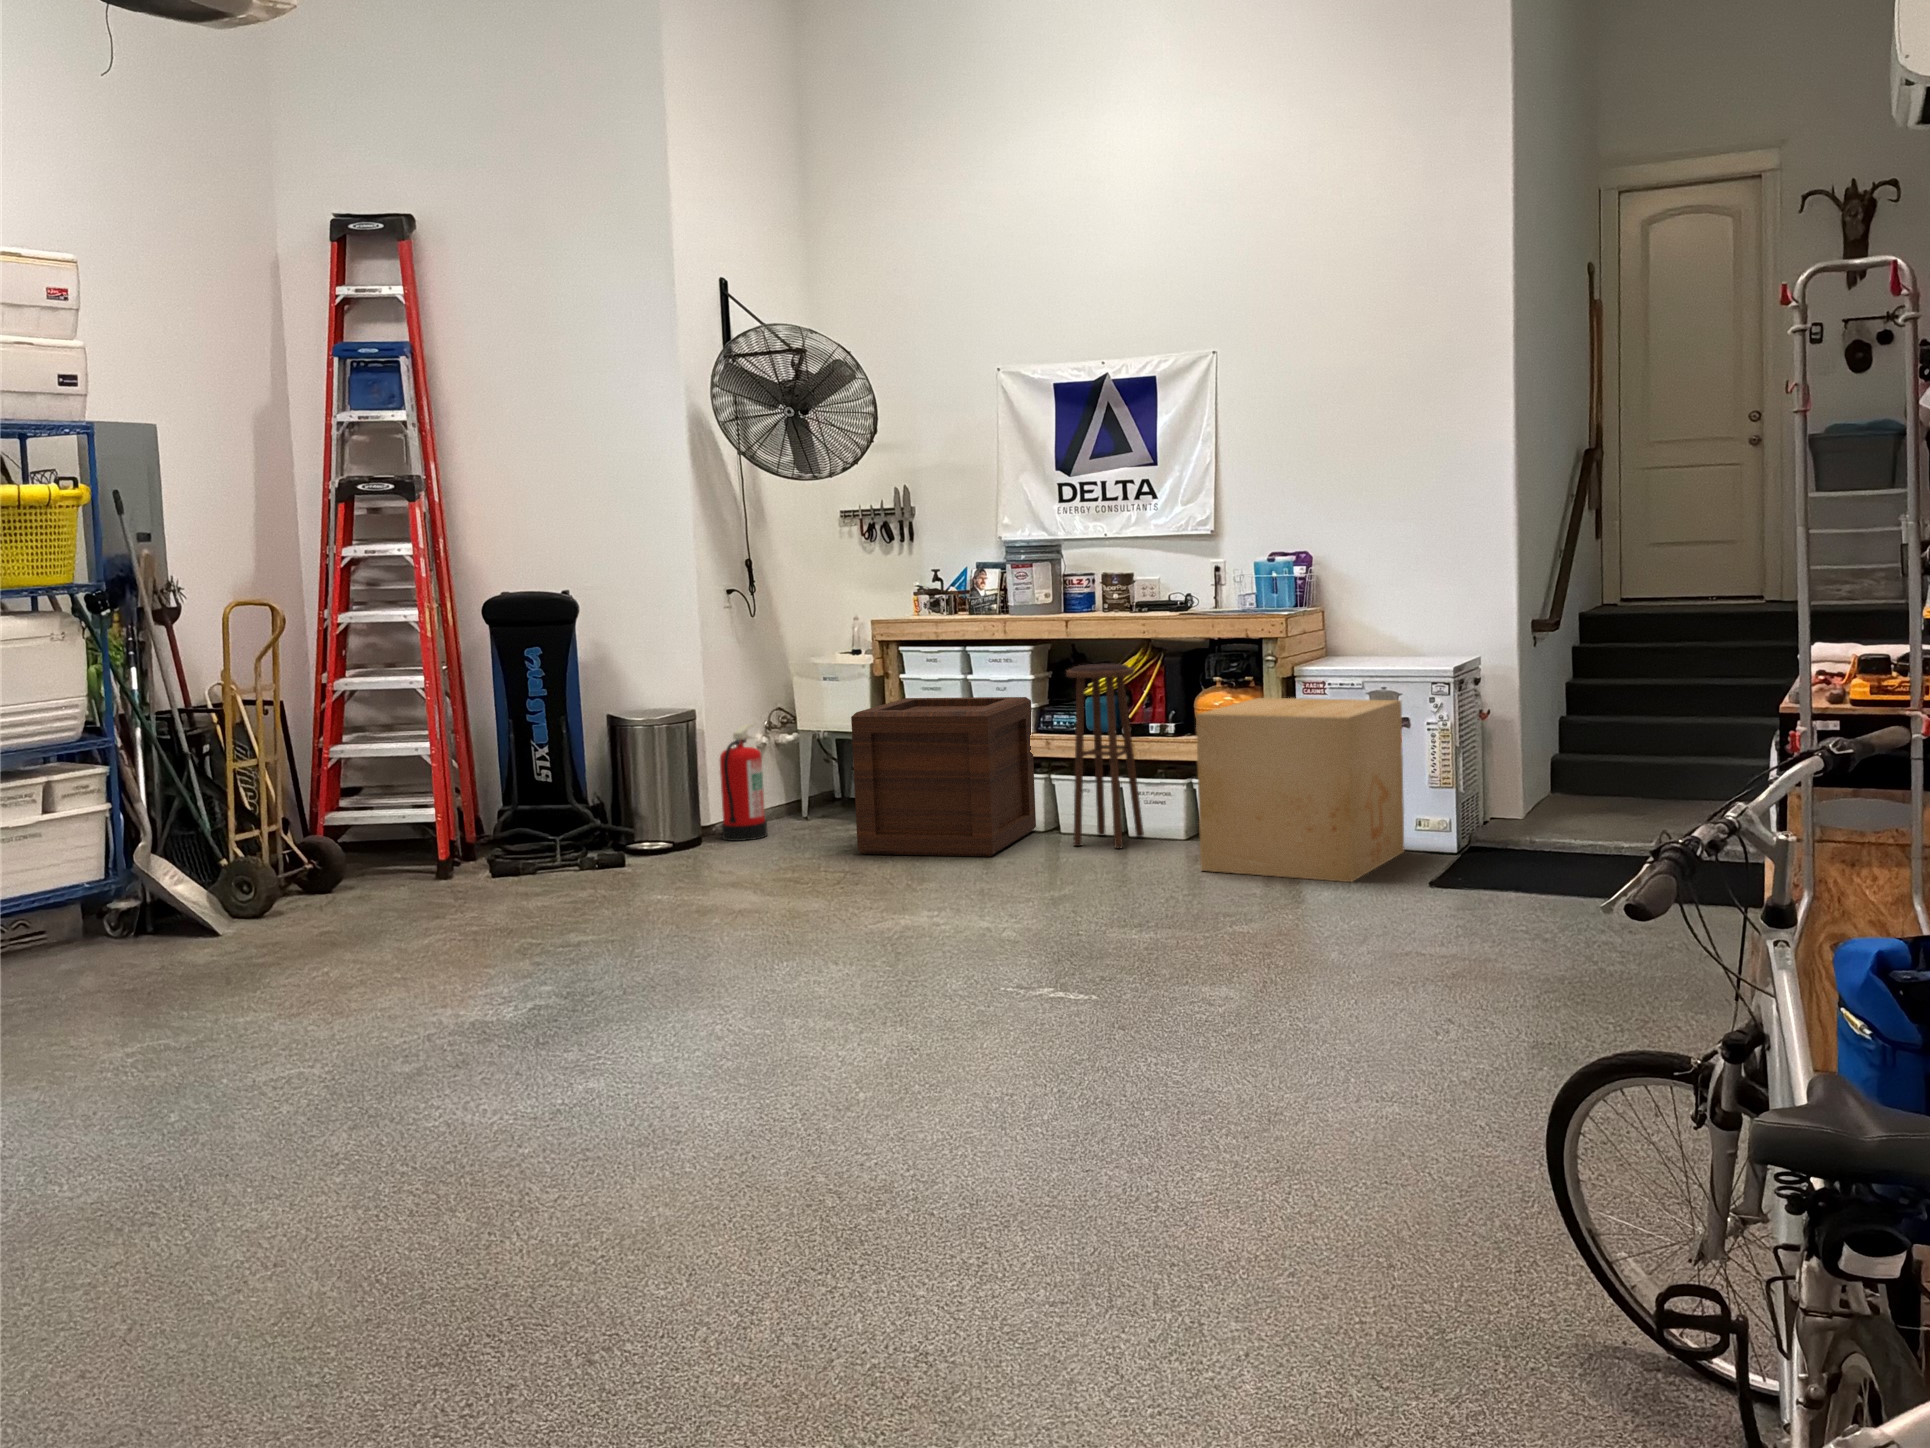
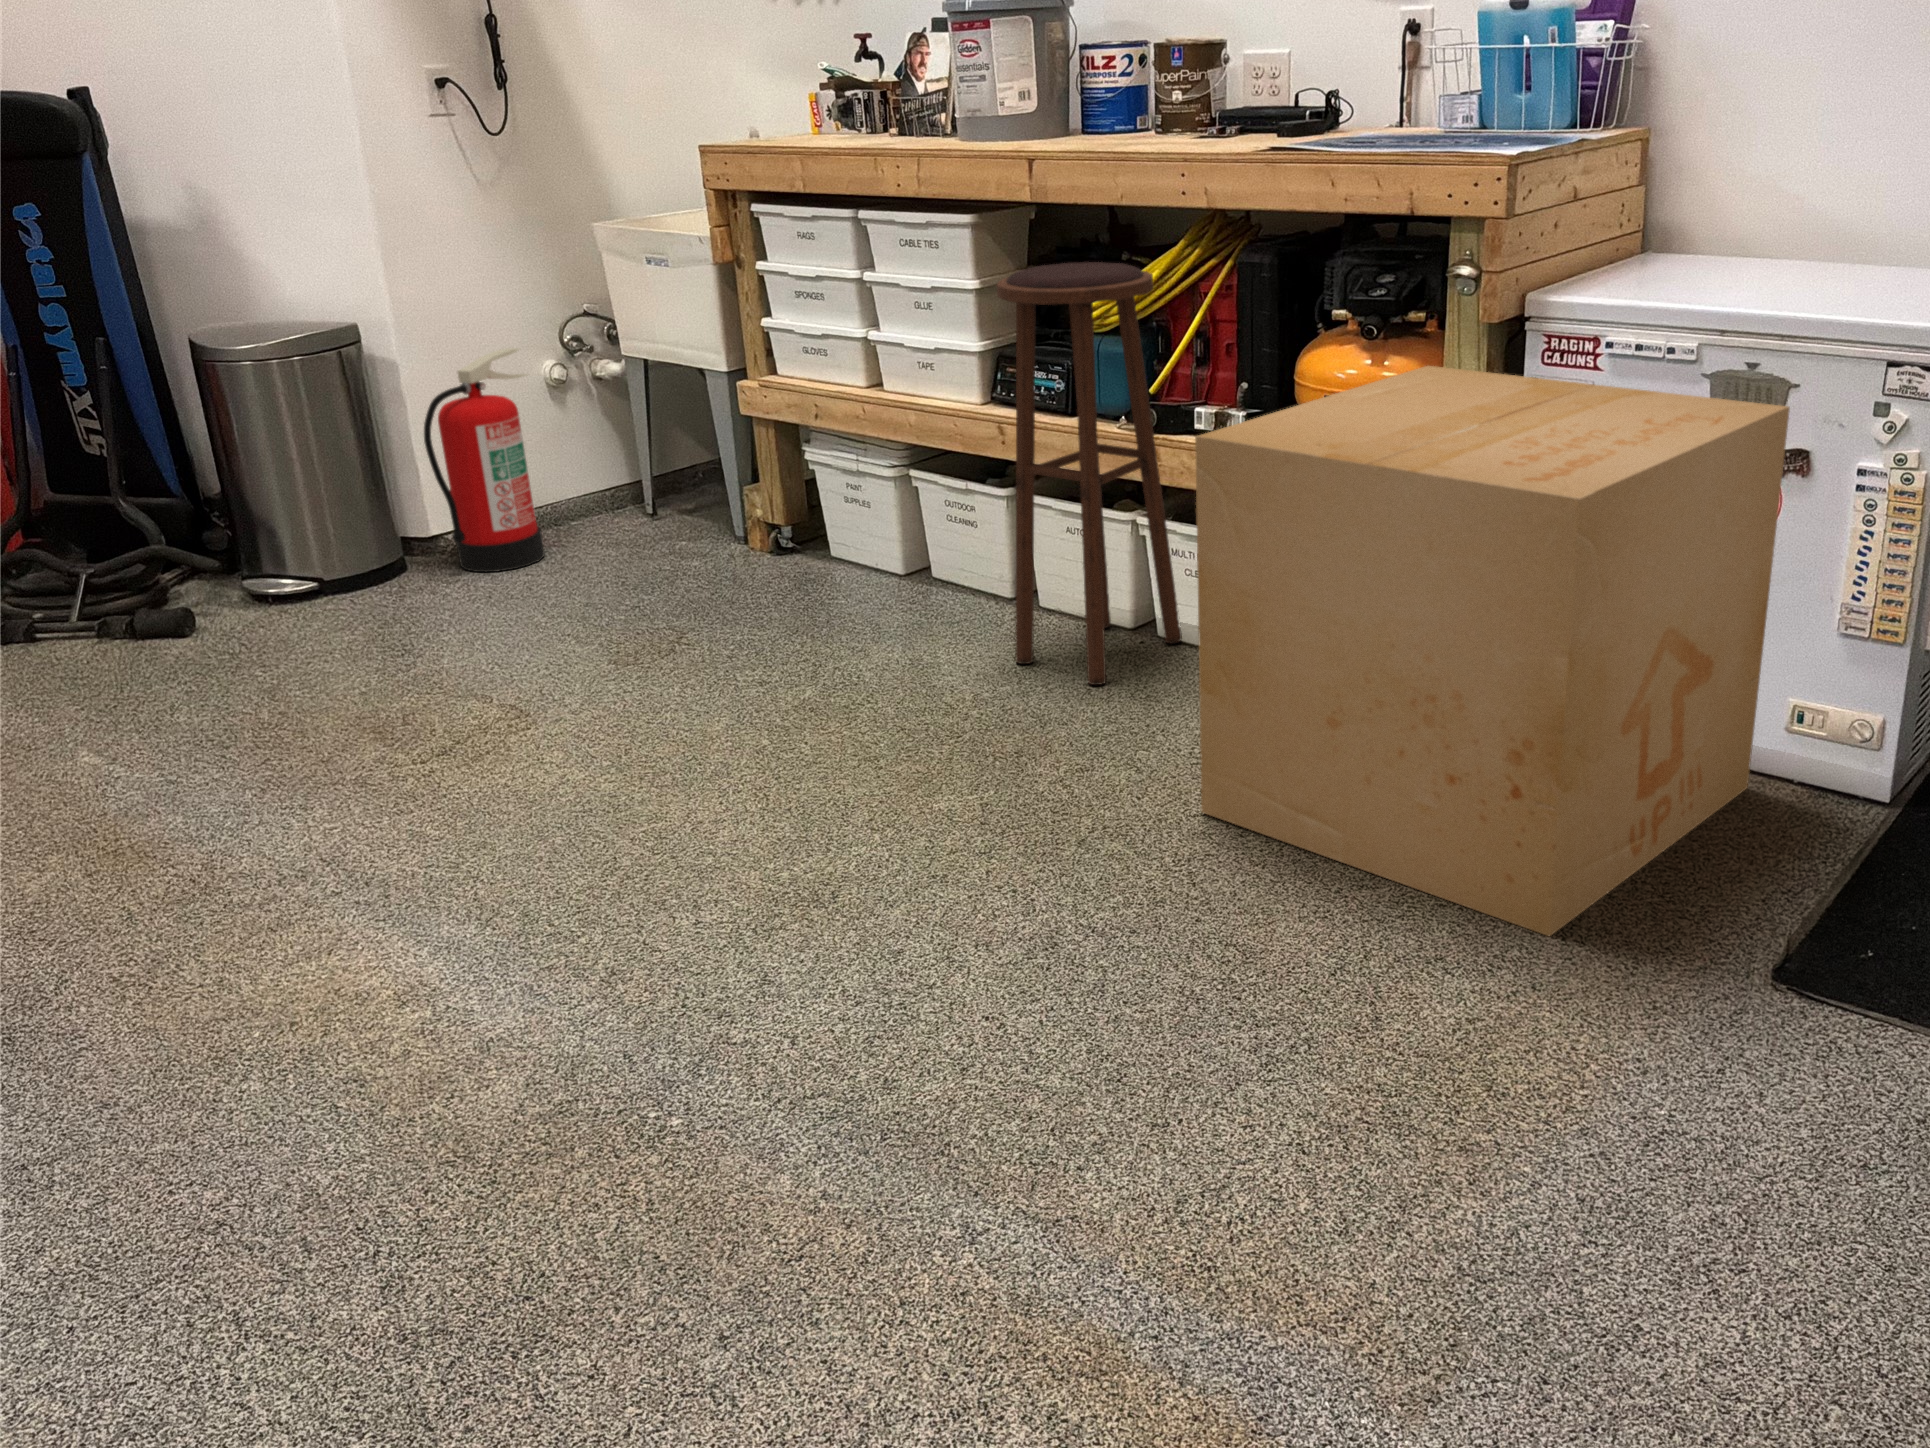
wooden crate: present [851,697,1036,857] -> none [561,313,994,683]

